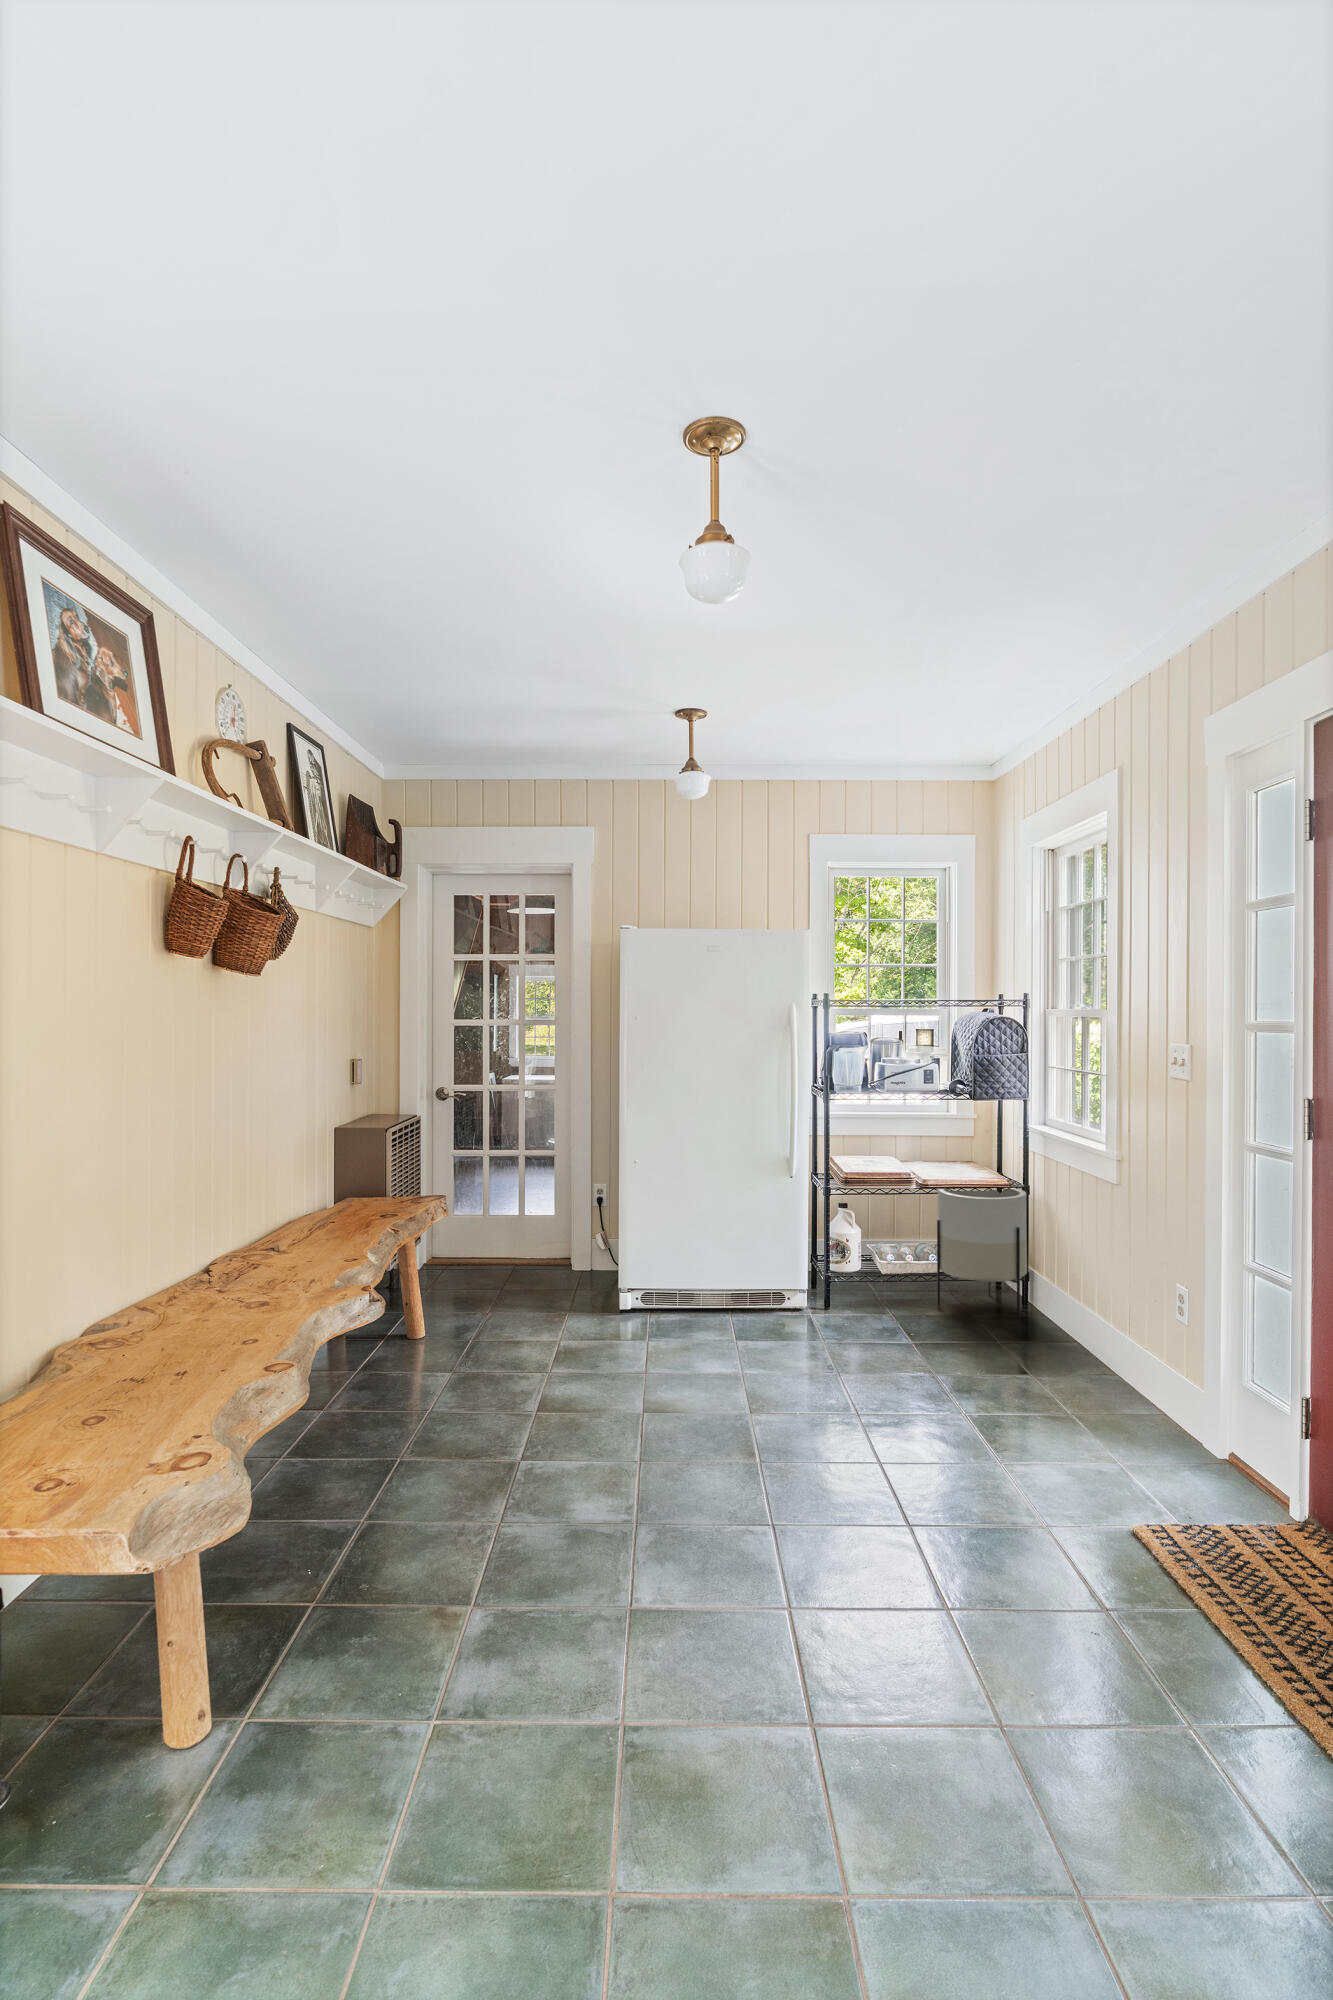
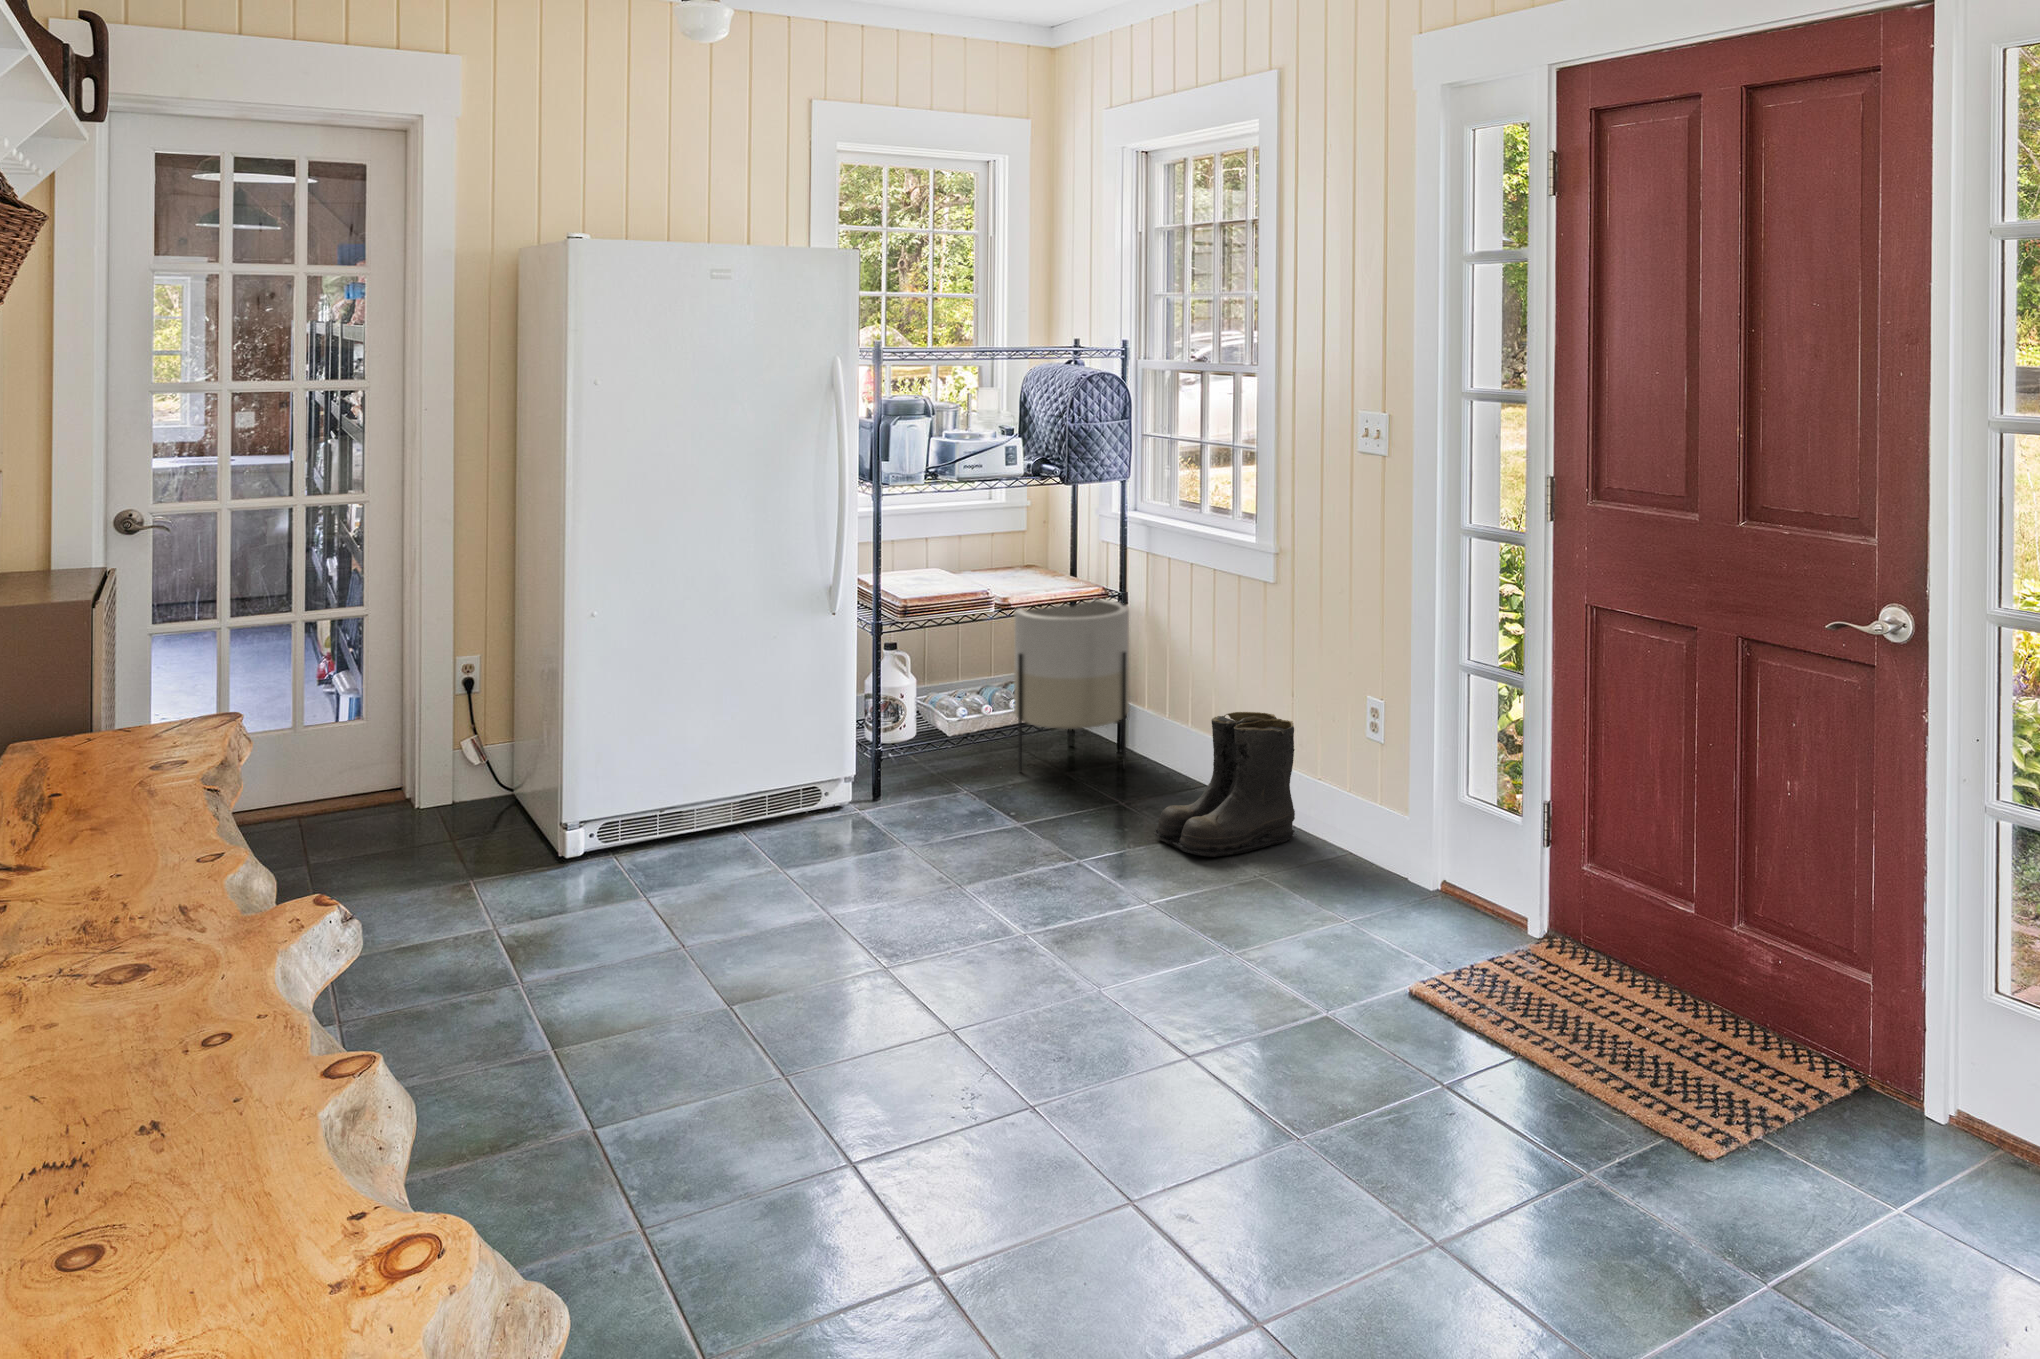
boots: none [1003,1281,1123,1393] -> present [1154,712,1295,857]

